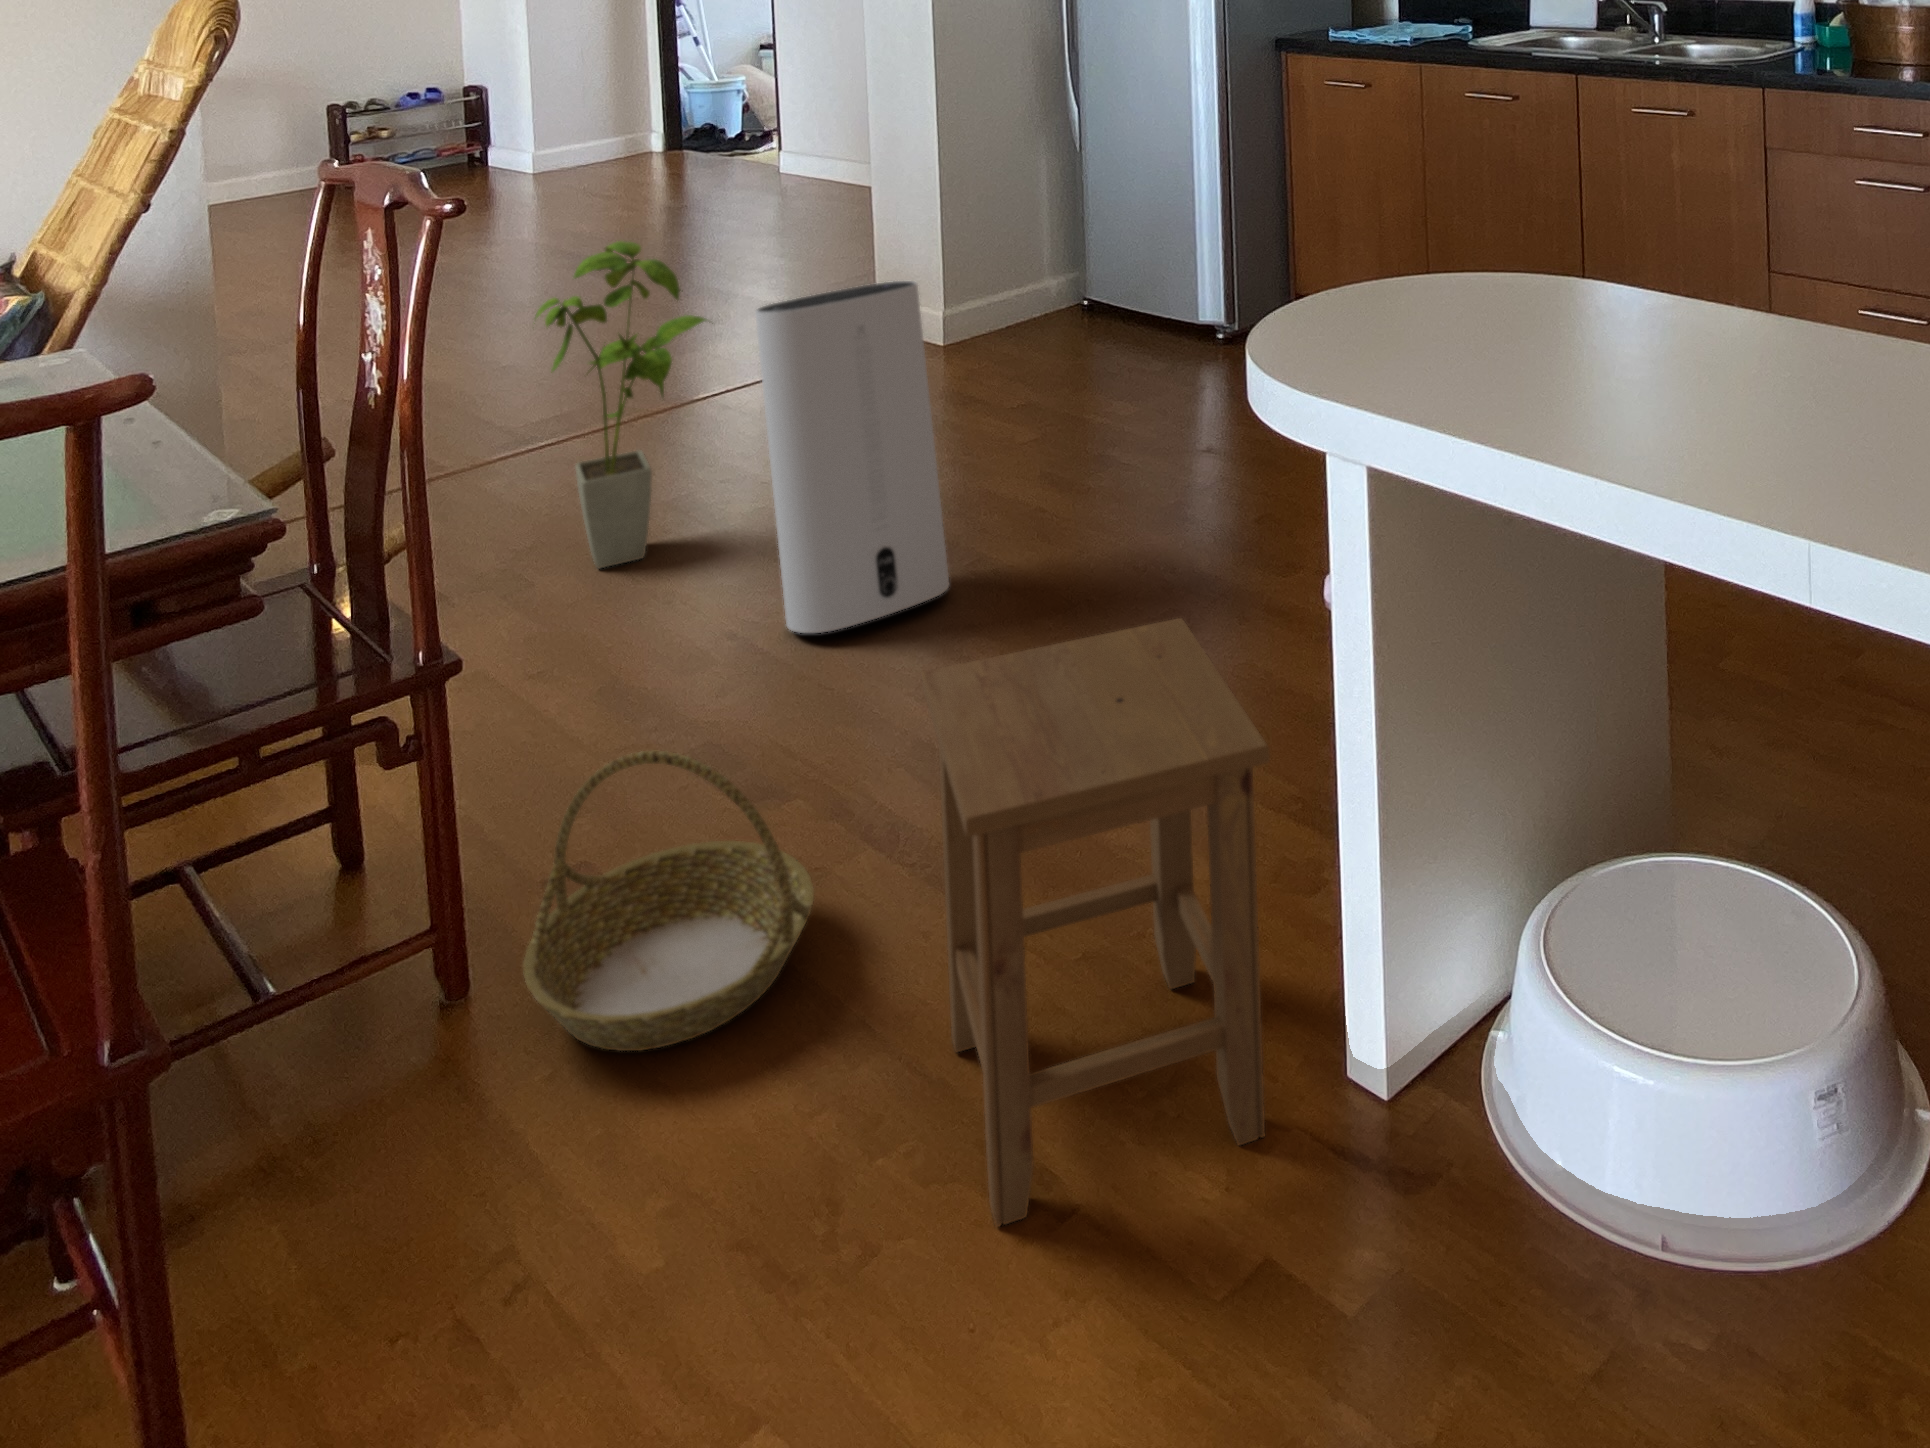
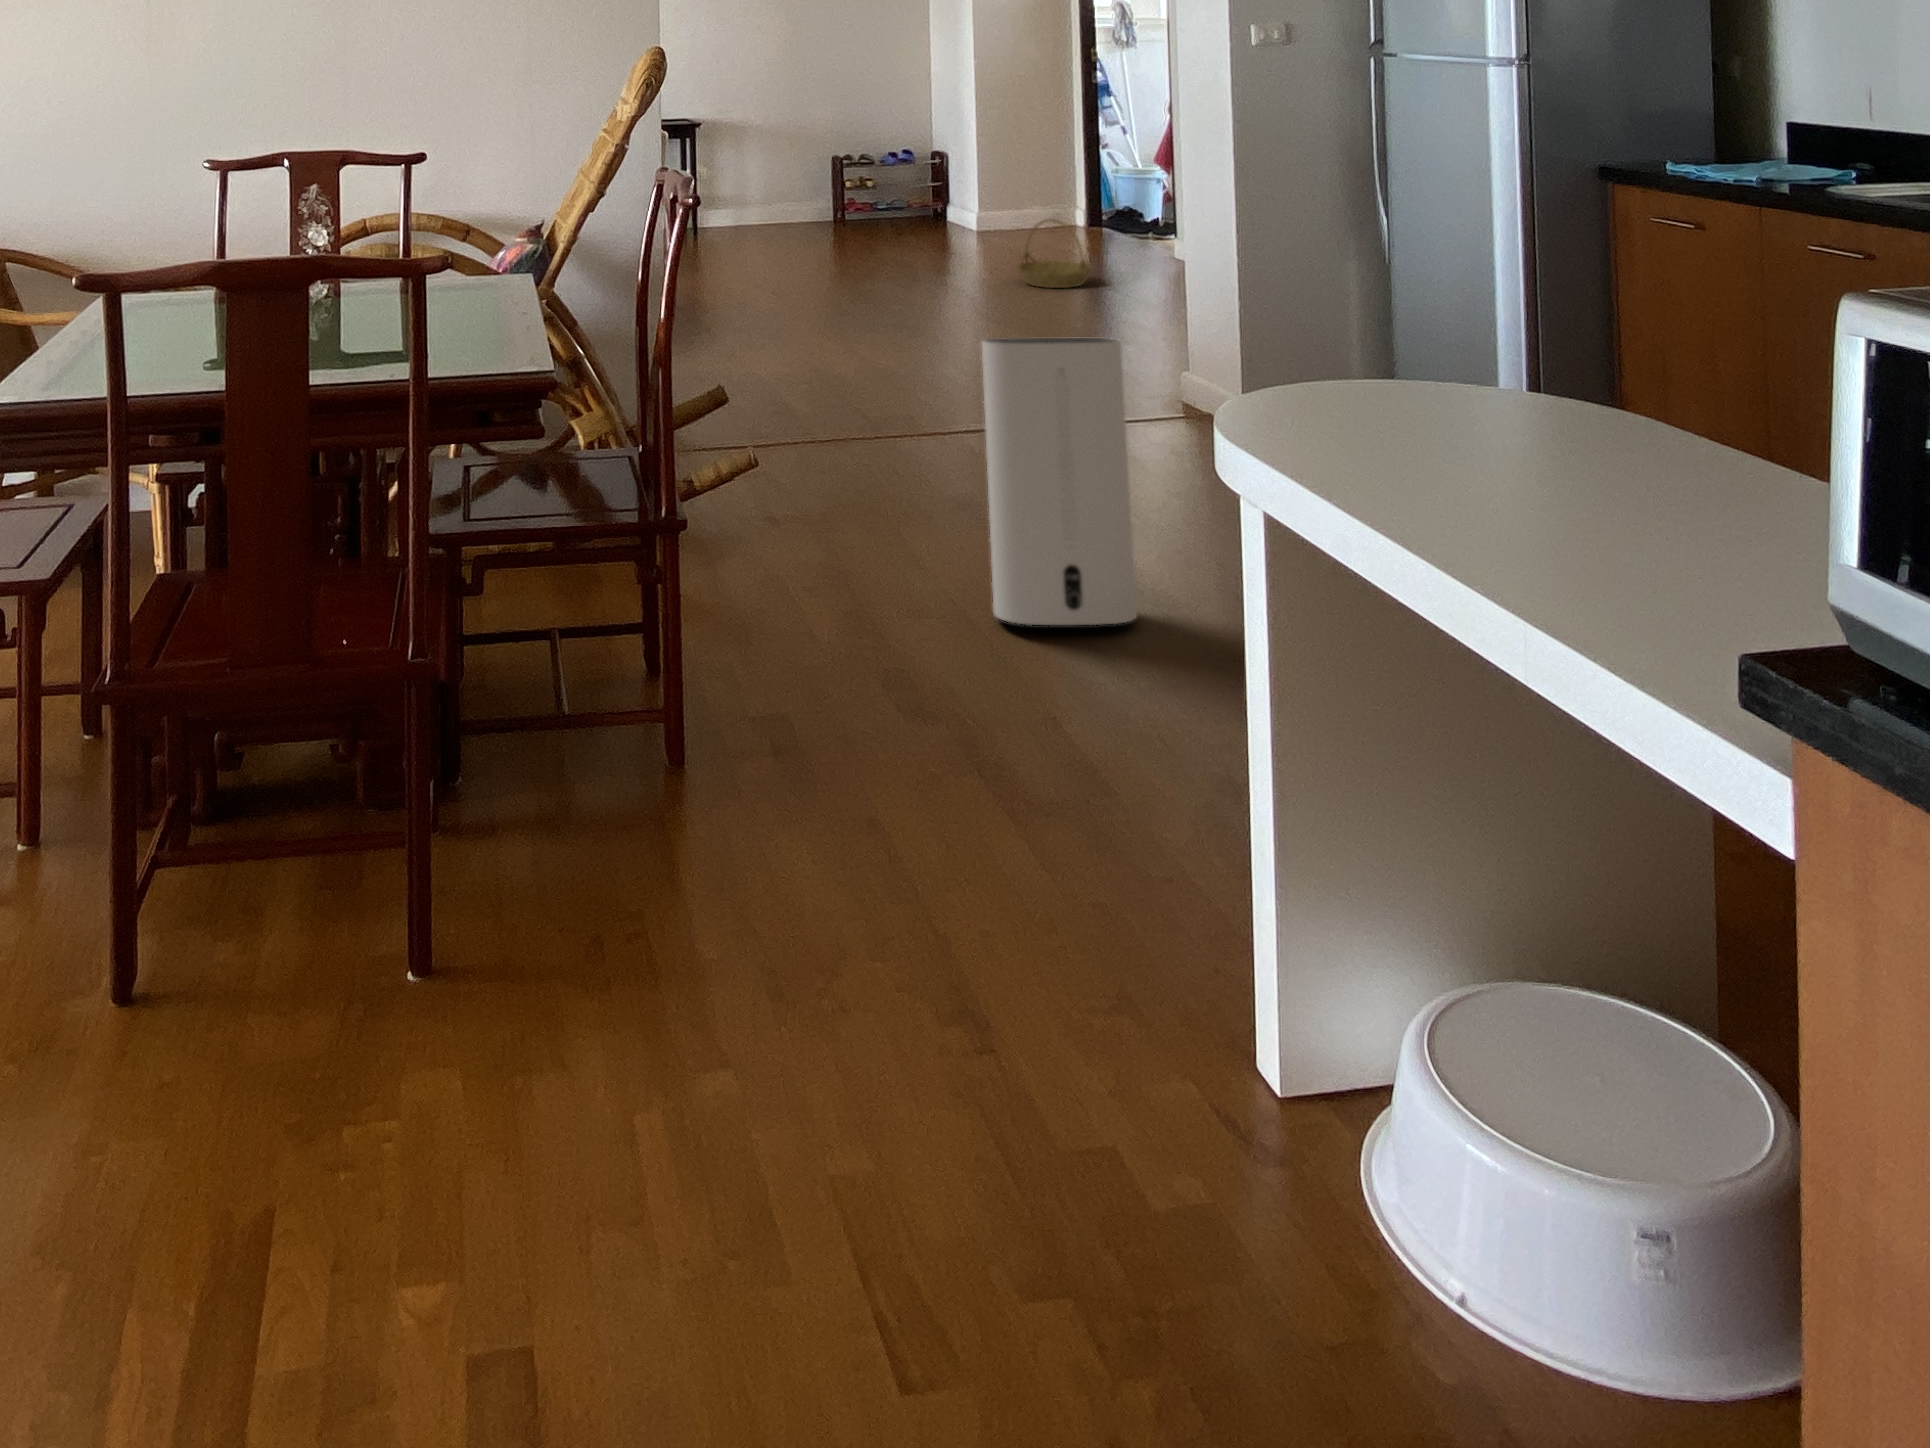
house plant: present [536,241,707,568] -> none [845,273,985,537]
stool: present [922,618,1270,1227] -> none [925,614,1187,1090]
basket: present [523,751,814,1051] -> present [1017,219,1092,288]

